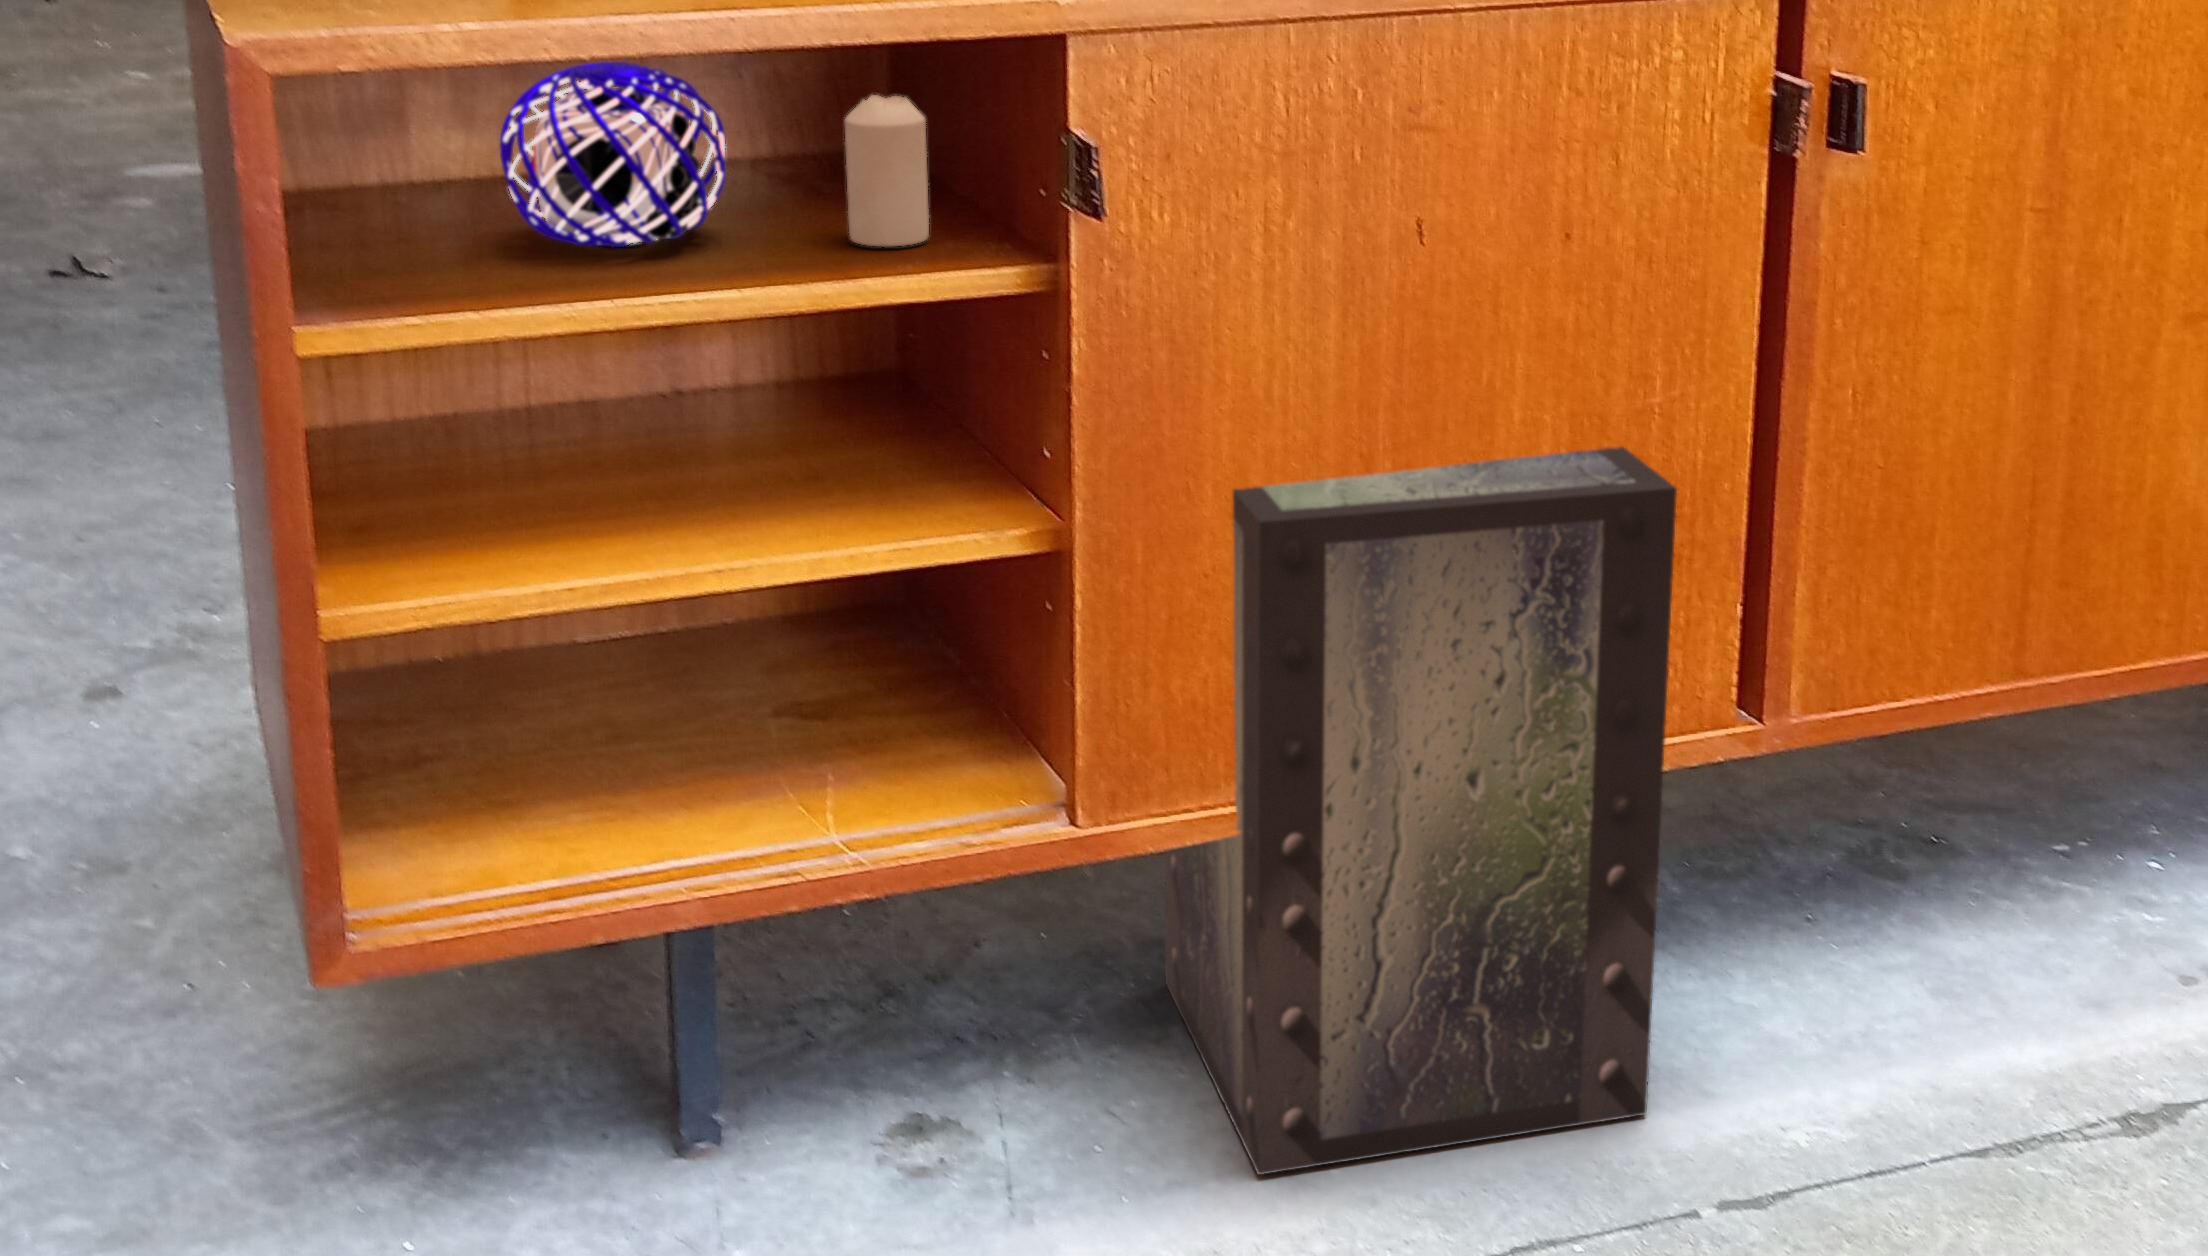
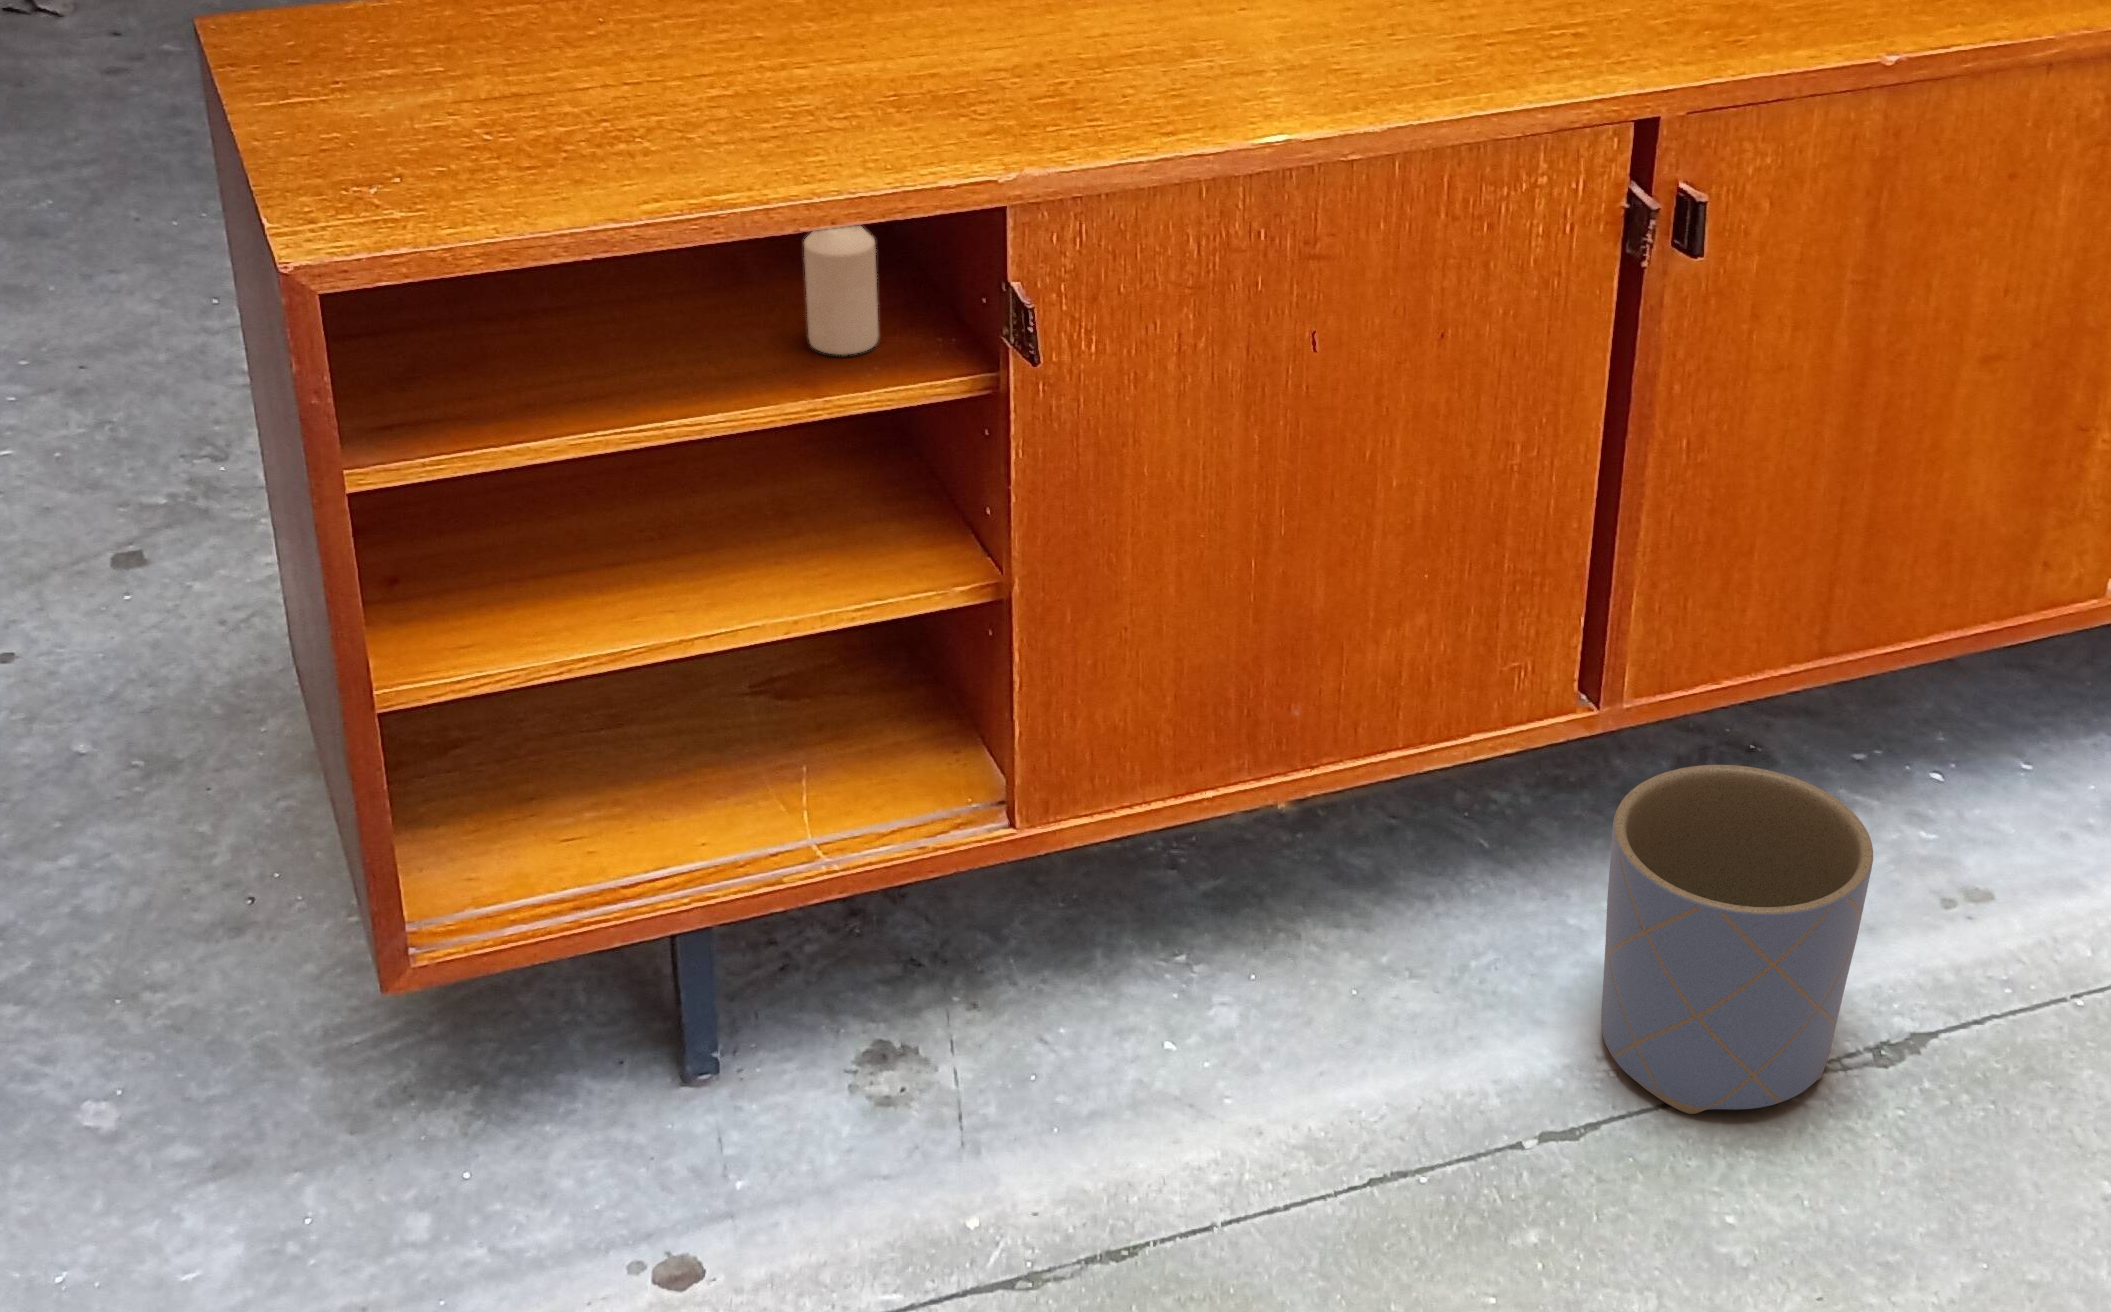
decorative orb: present [500,62,726,247] -> none [499,188,699,361]
storage box: present [1164,447,1677,1175] -> none [1076,406,1528,1105]
planter: none [1788,775,2102,1183] -> present [1601,765,1873,1114]

